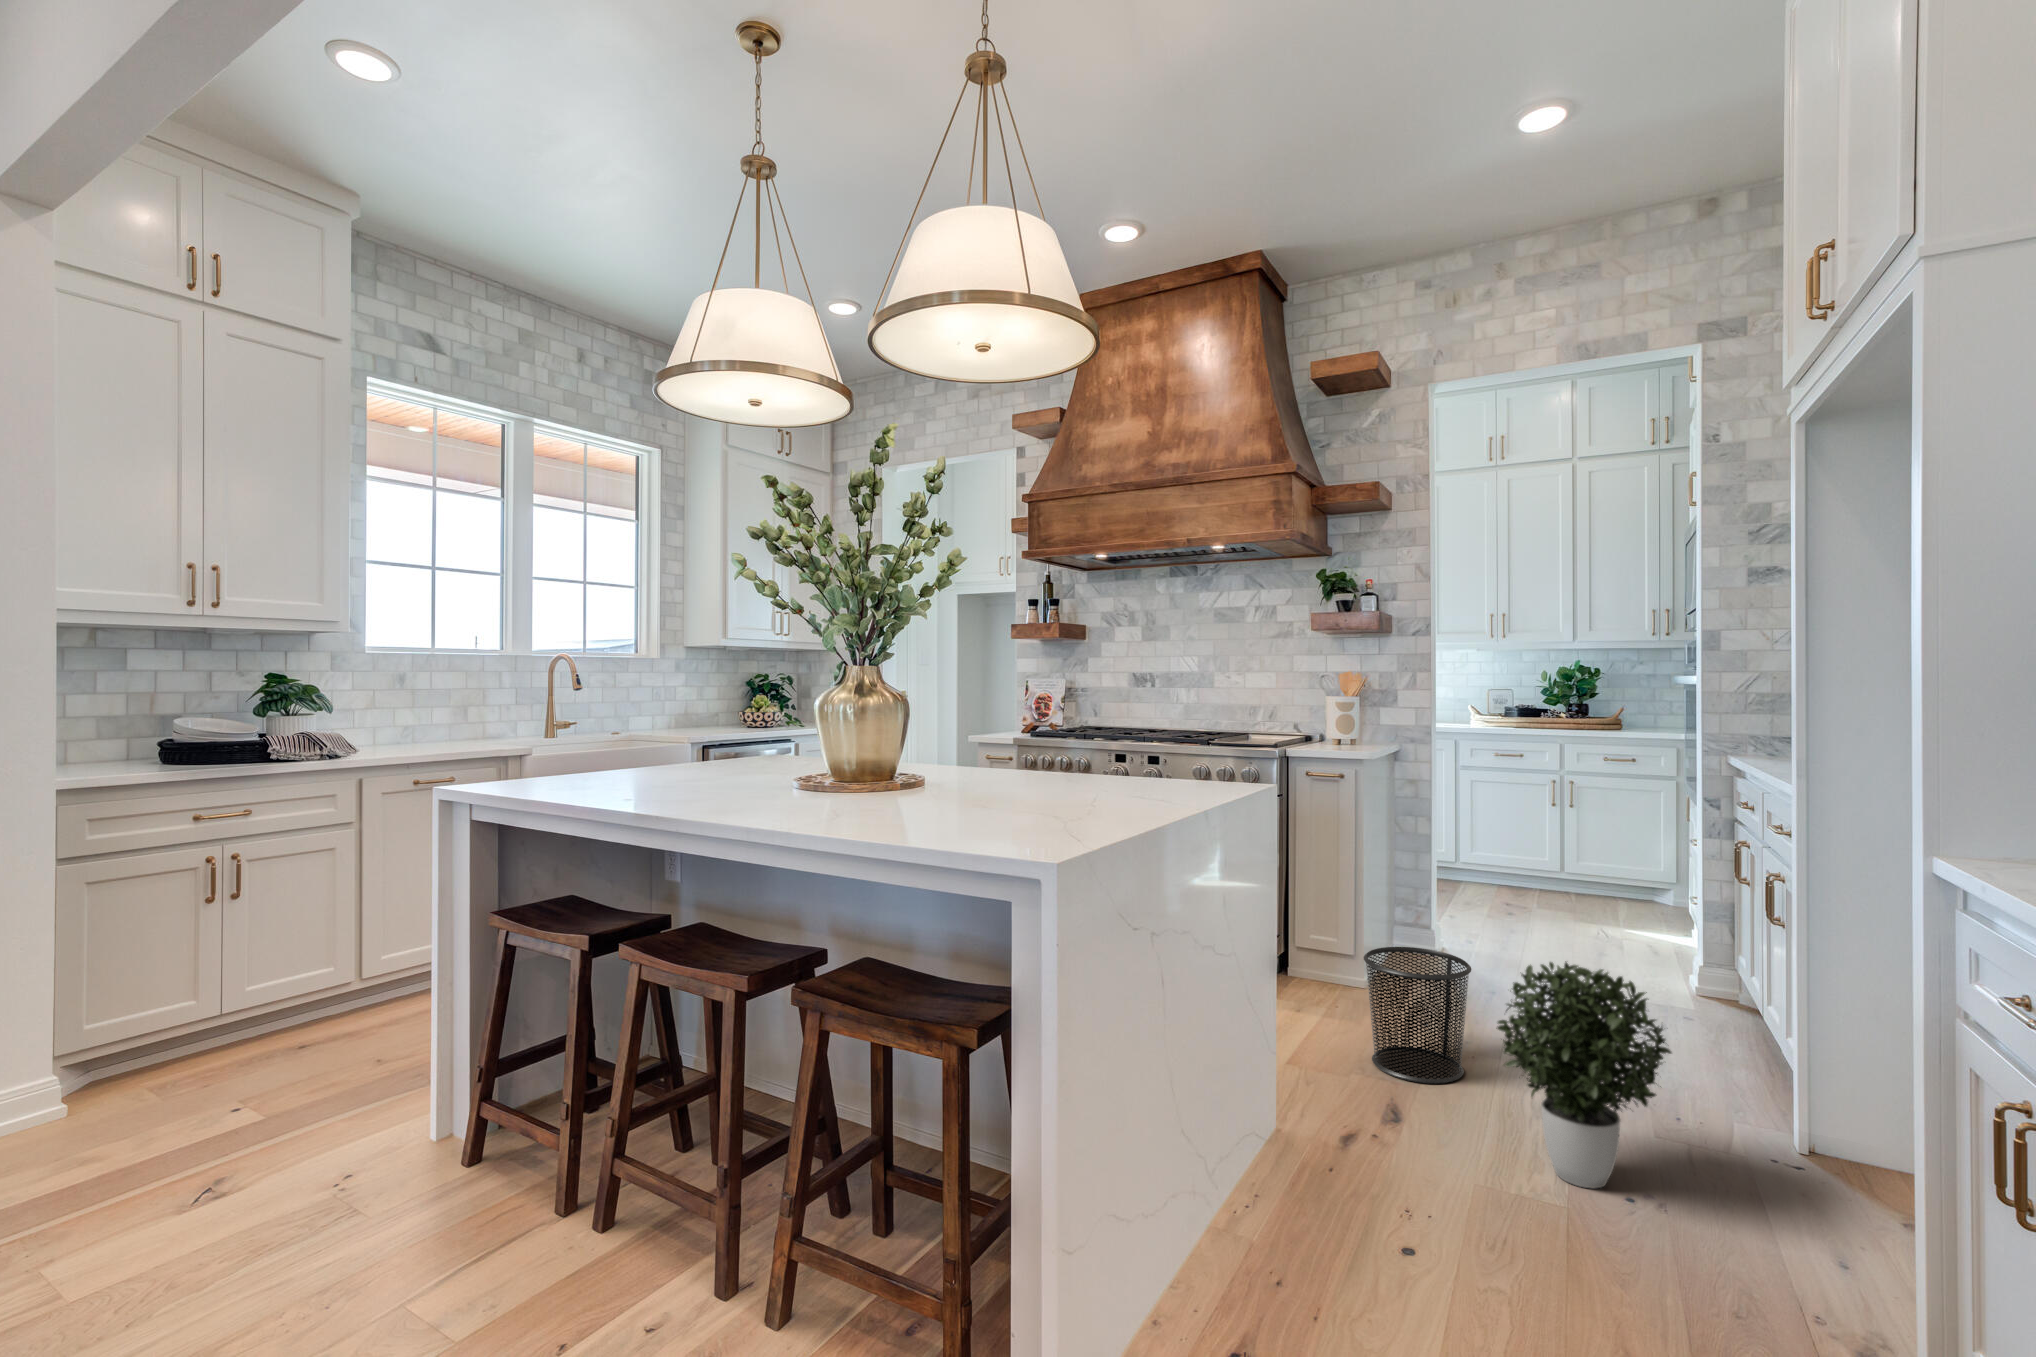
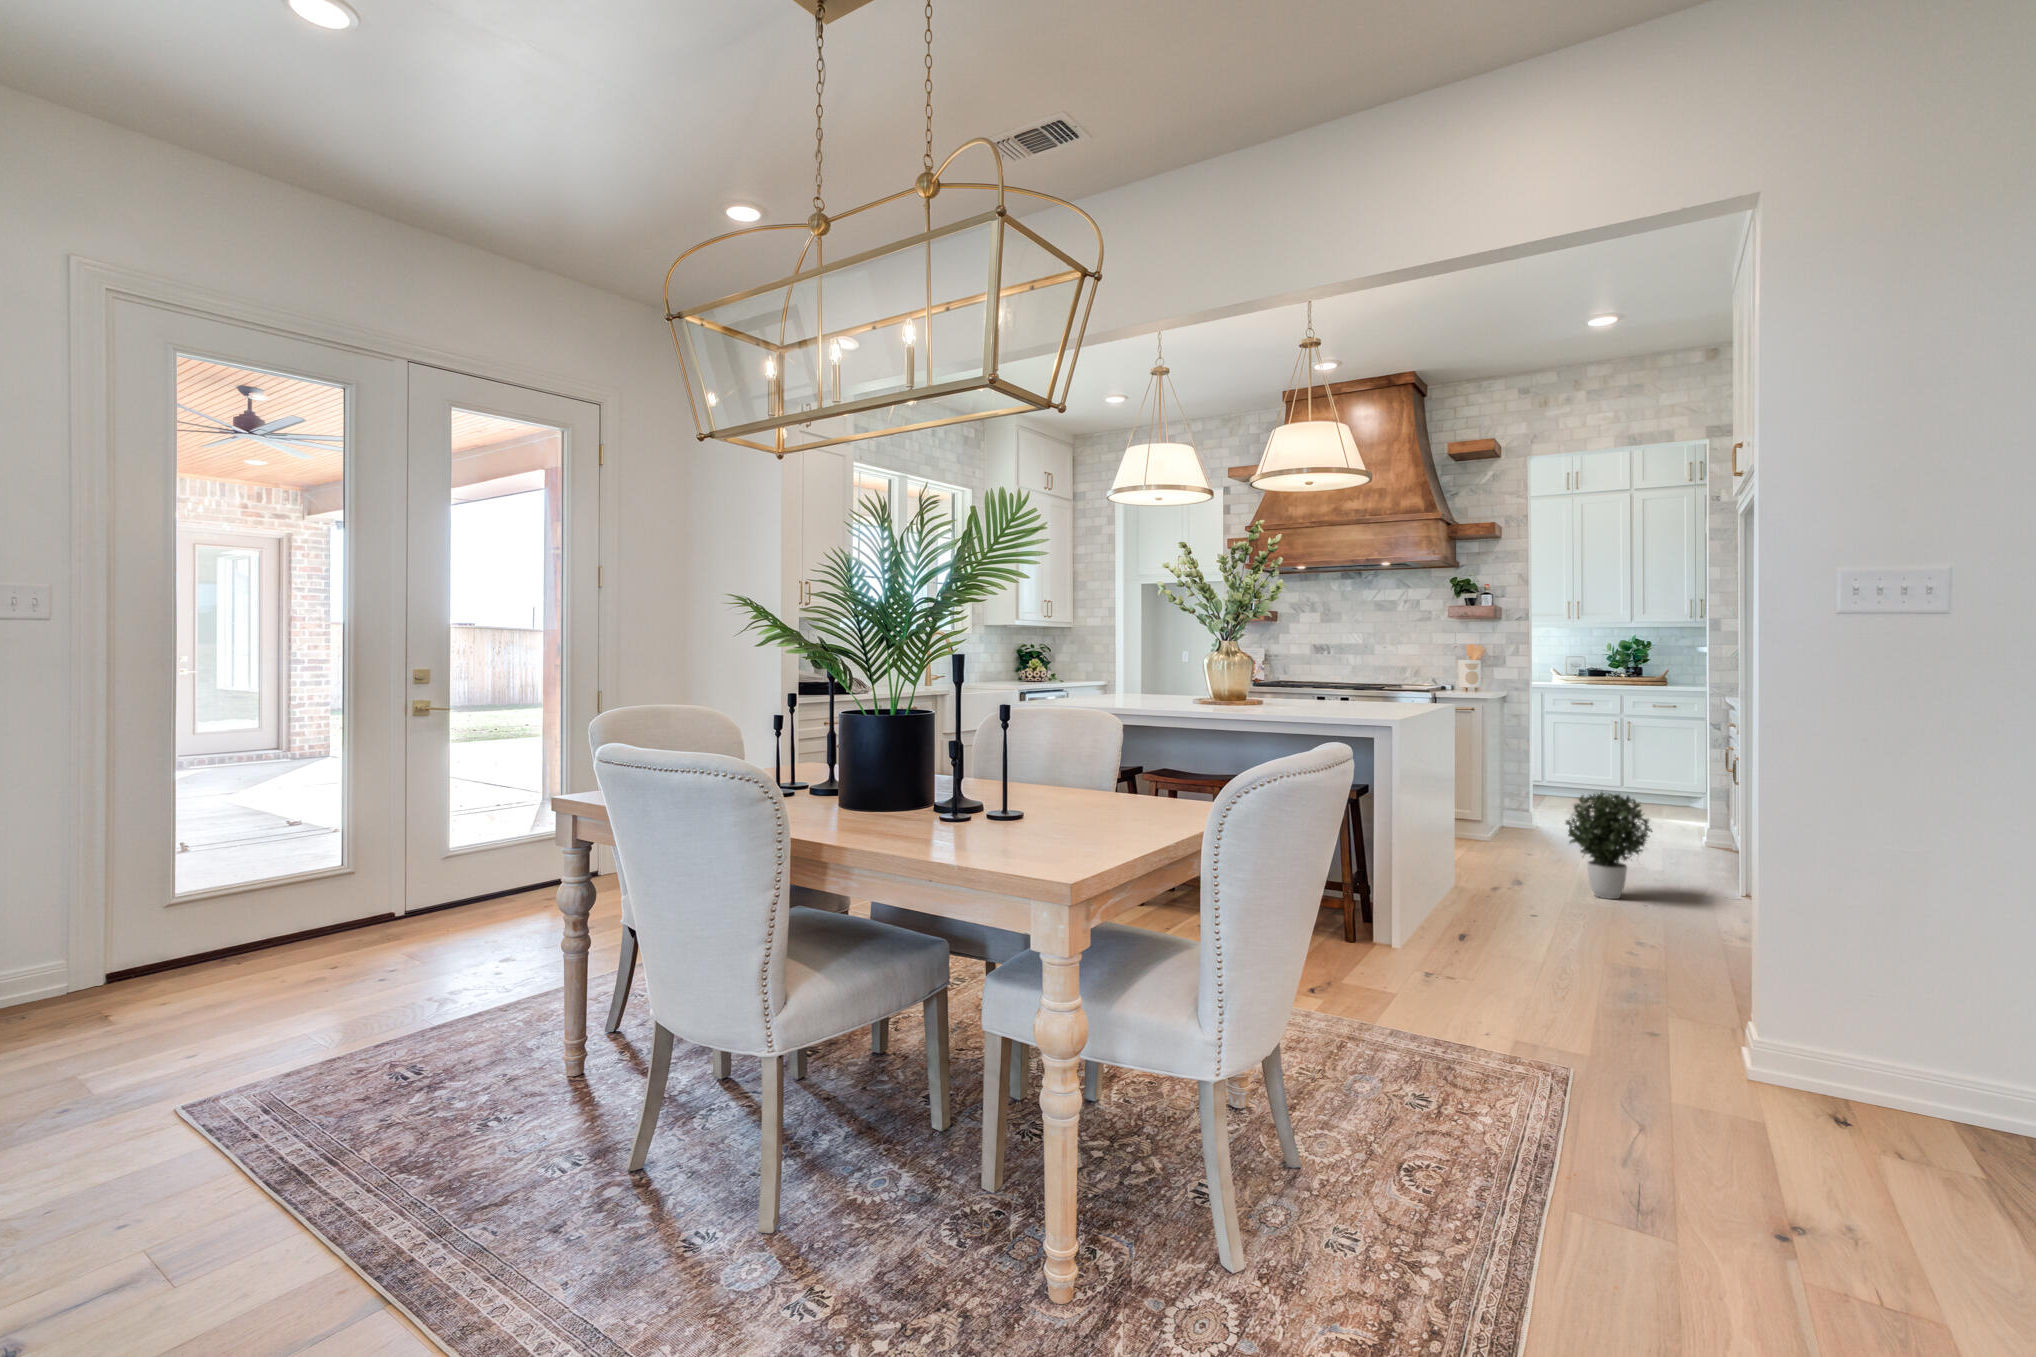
waste bin: present [1364,947,1471,1084] -> none [1489,803,1552,872]

